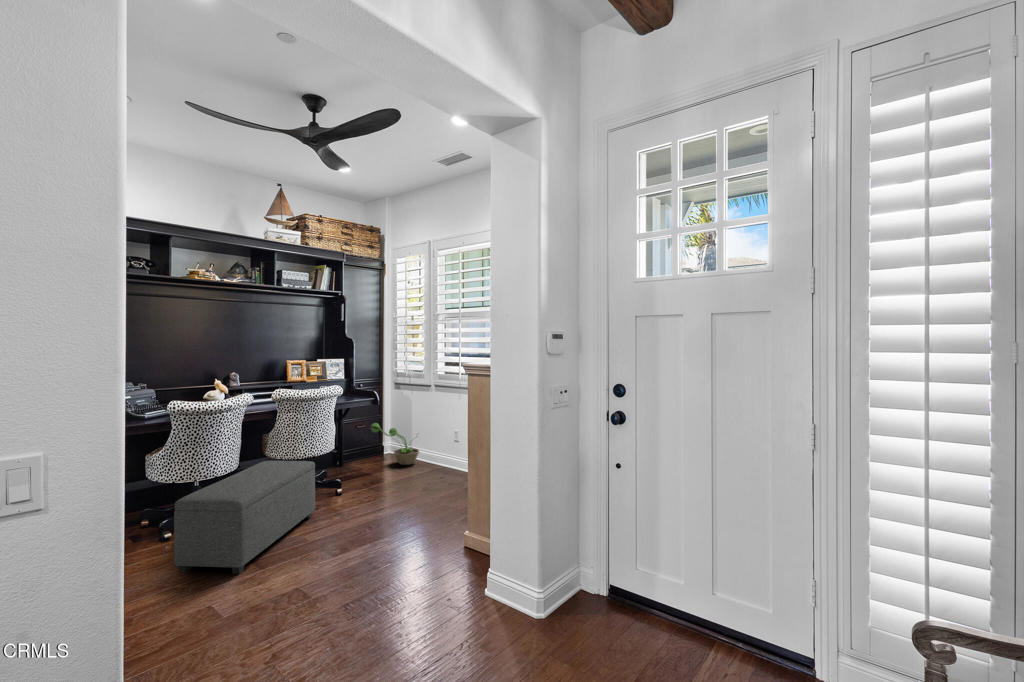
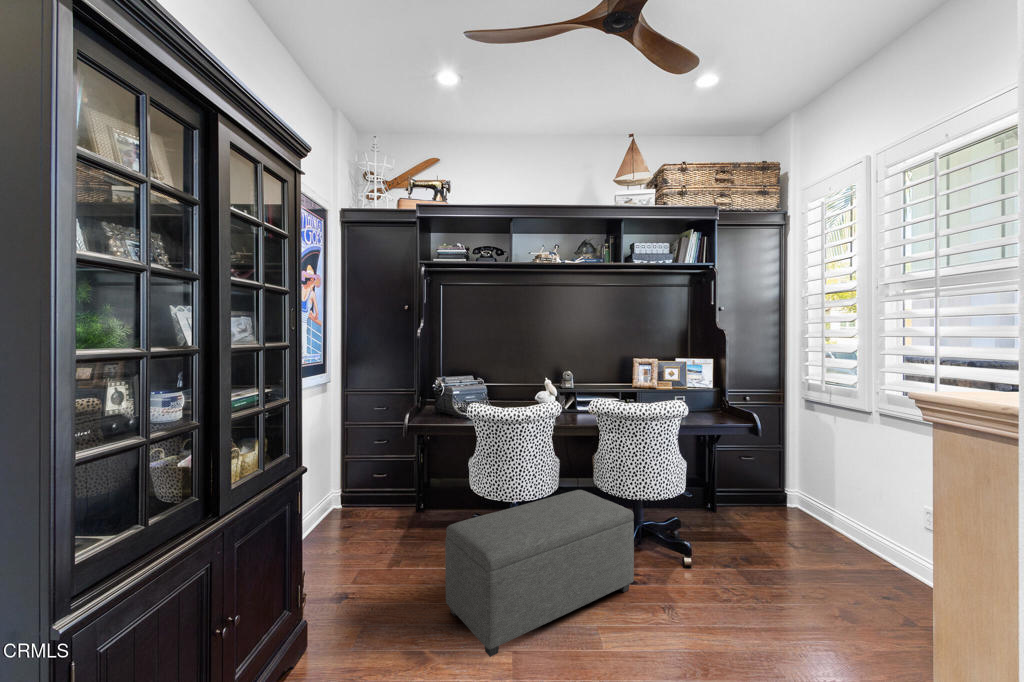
decorative plant: present [371,423,419,465] -> none [750,461,846,541]

